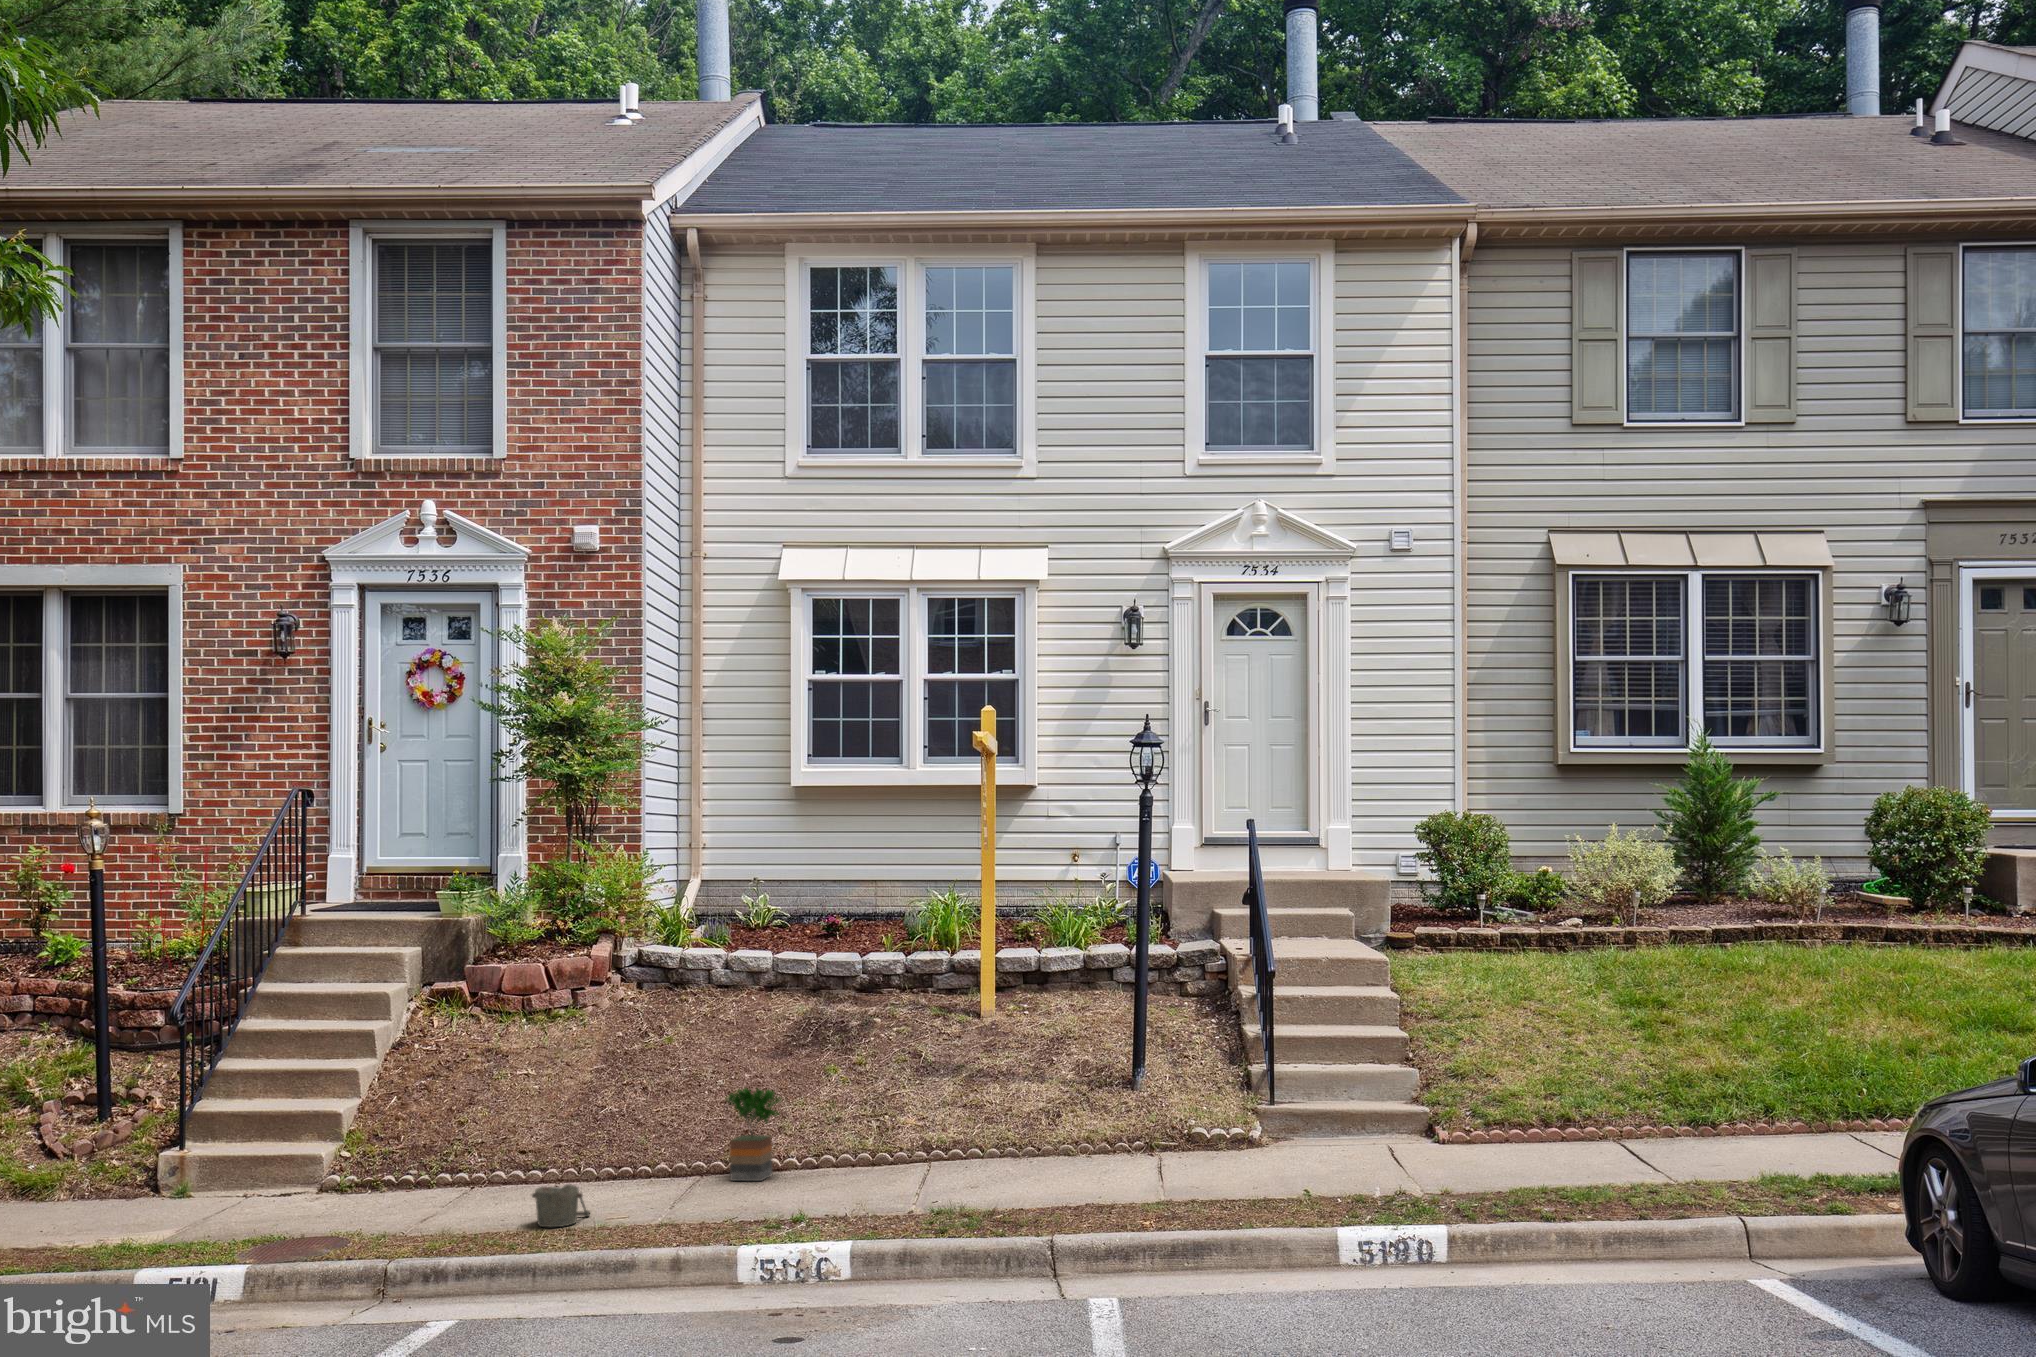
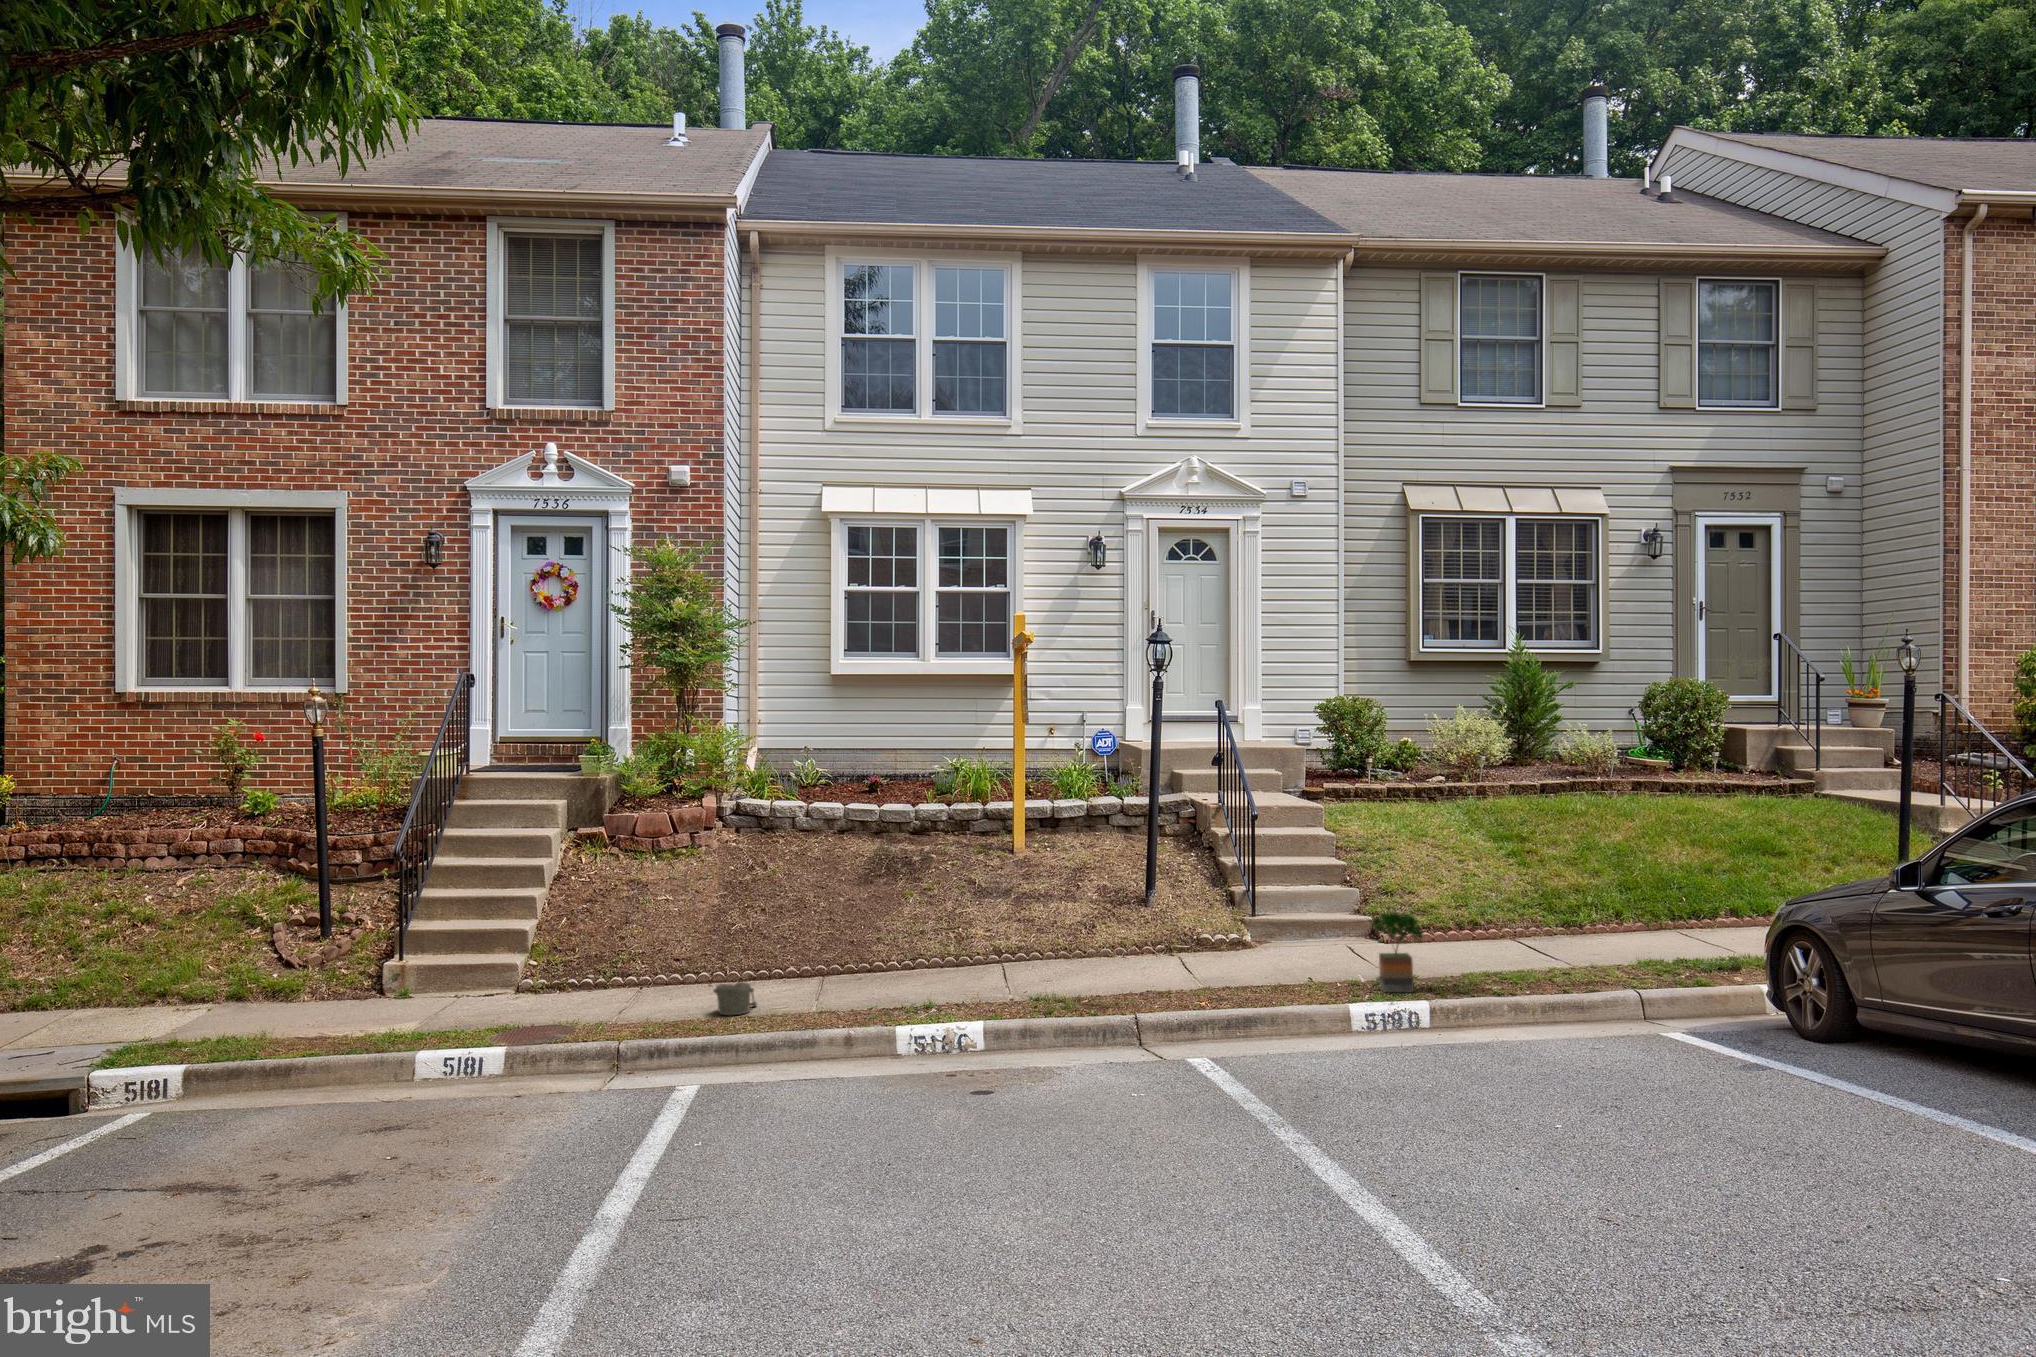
potted tree: present [727,1088,780,1181] -> present [1370,913,1423,992]

